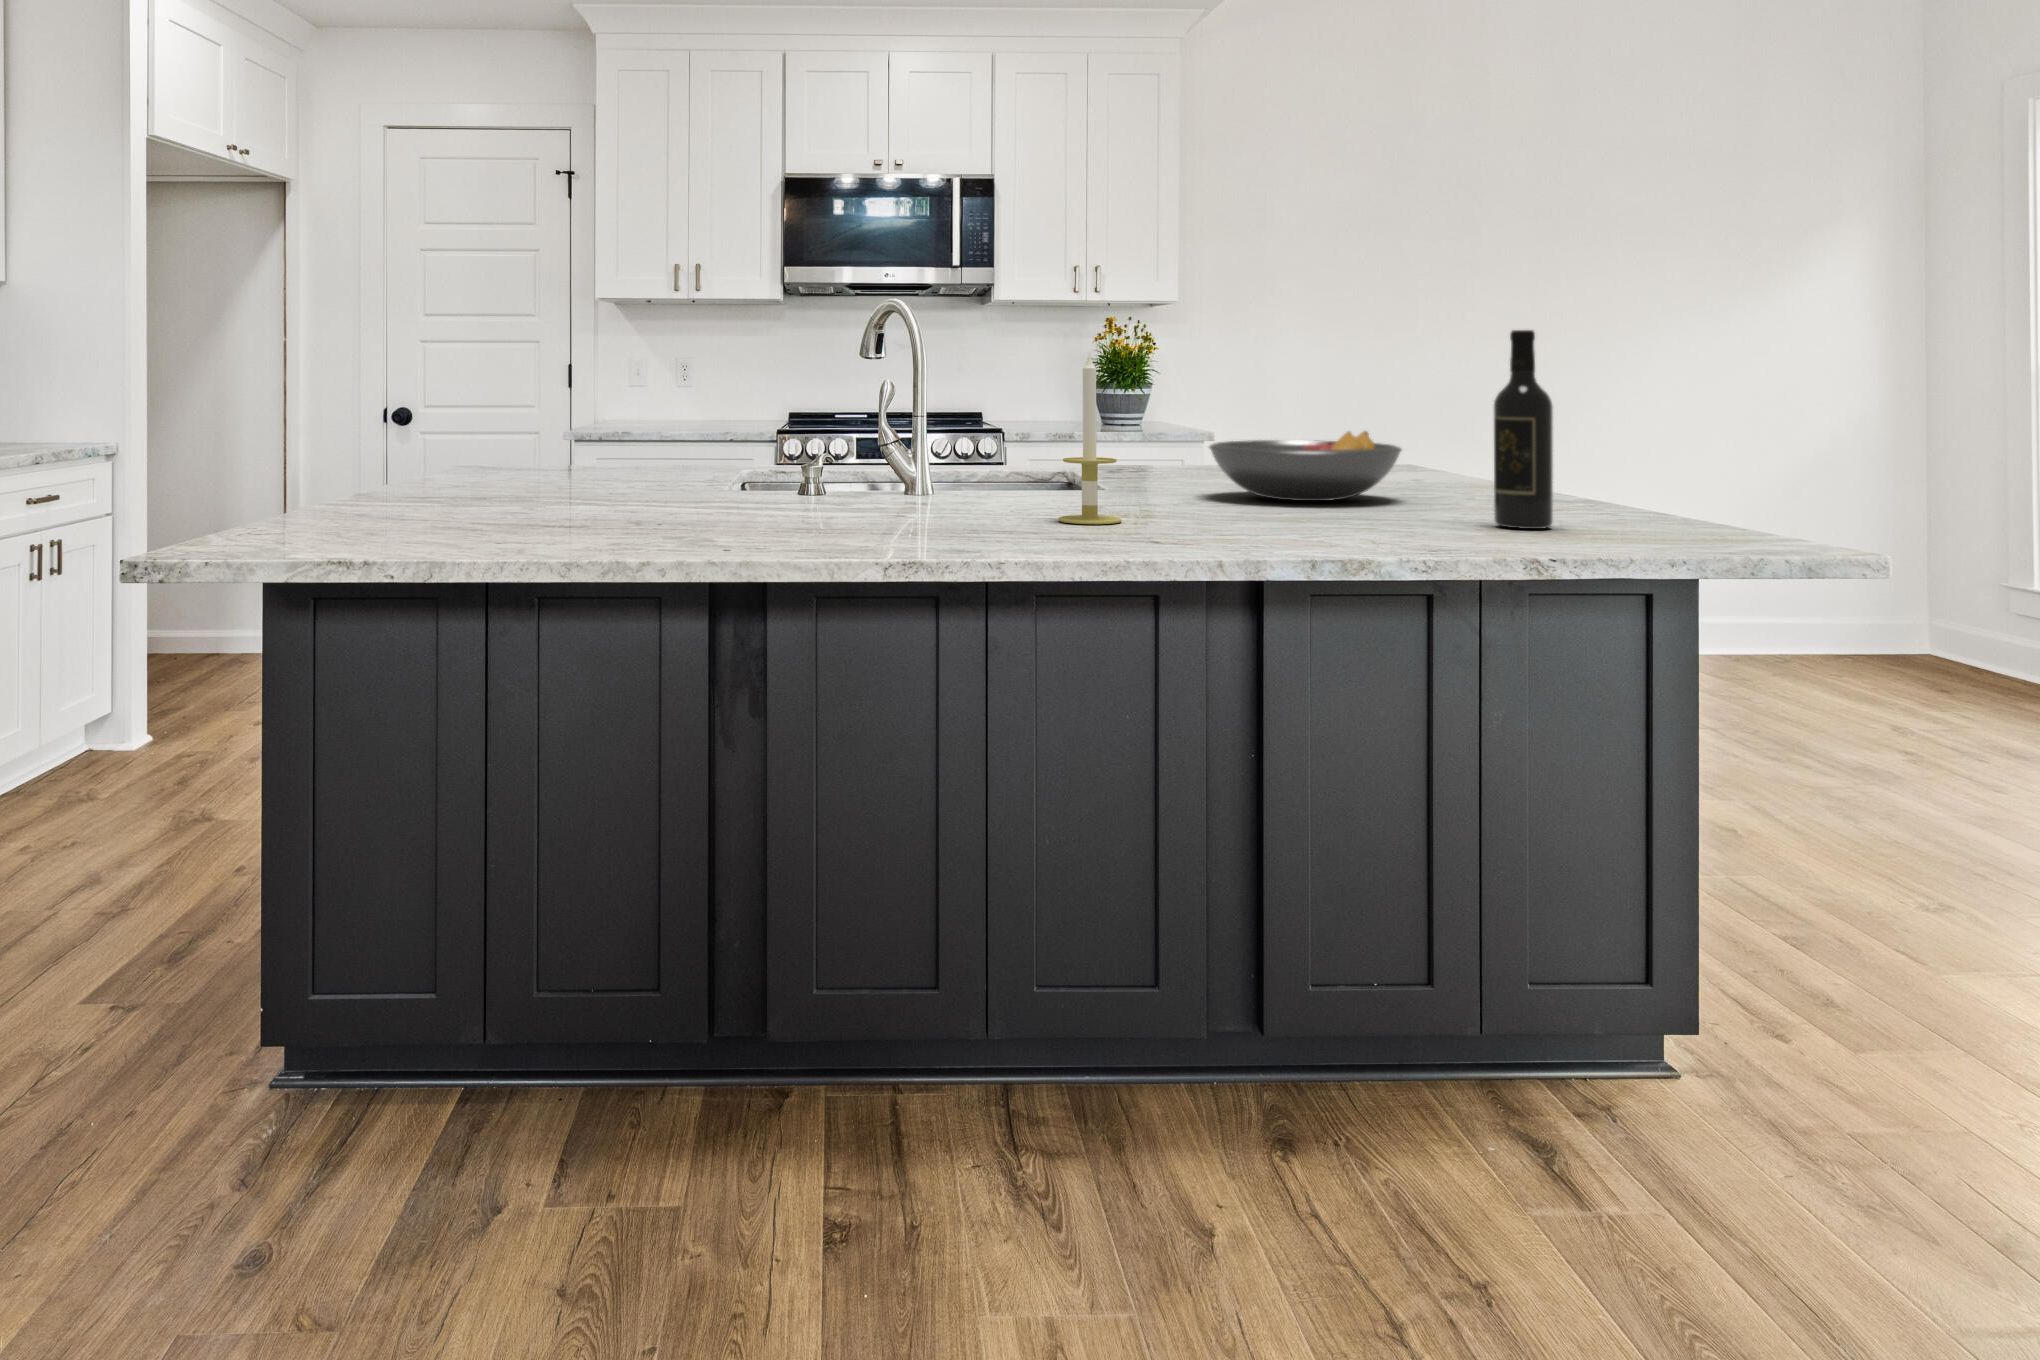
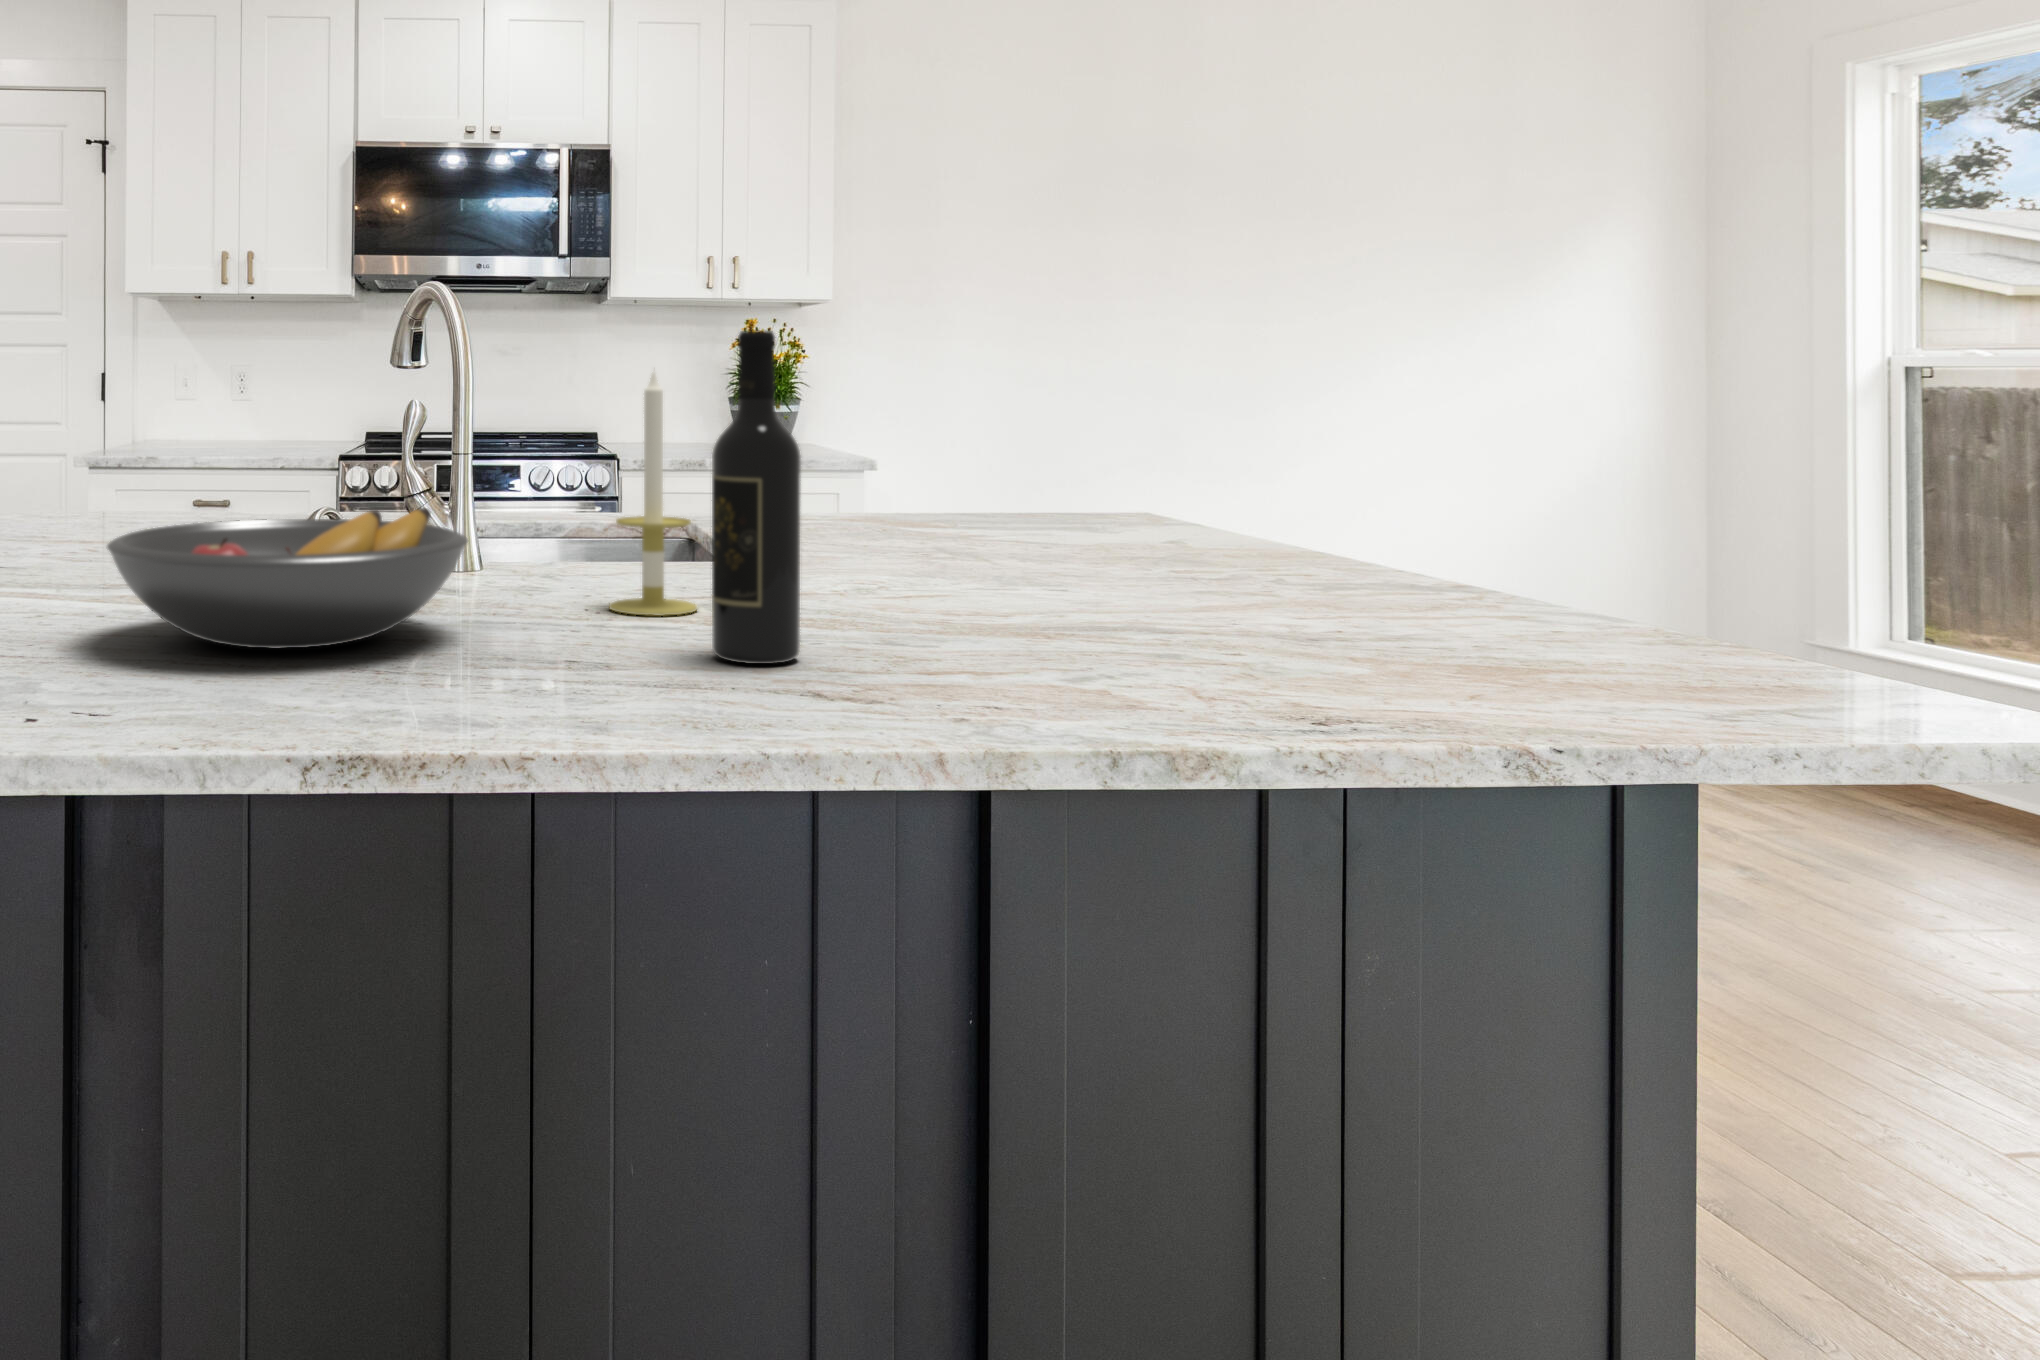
wine bottle: present [1494,330,1553,529] -> present [712,331,801,664]
fruit bowl: present [1209,431,1401,501] -> present [107,508,468,648]

